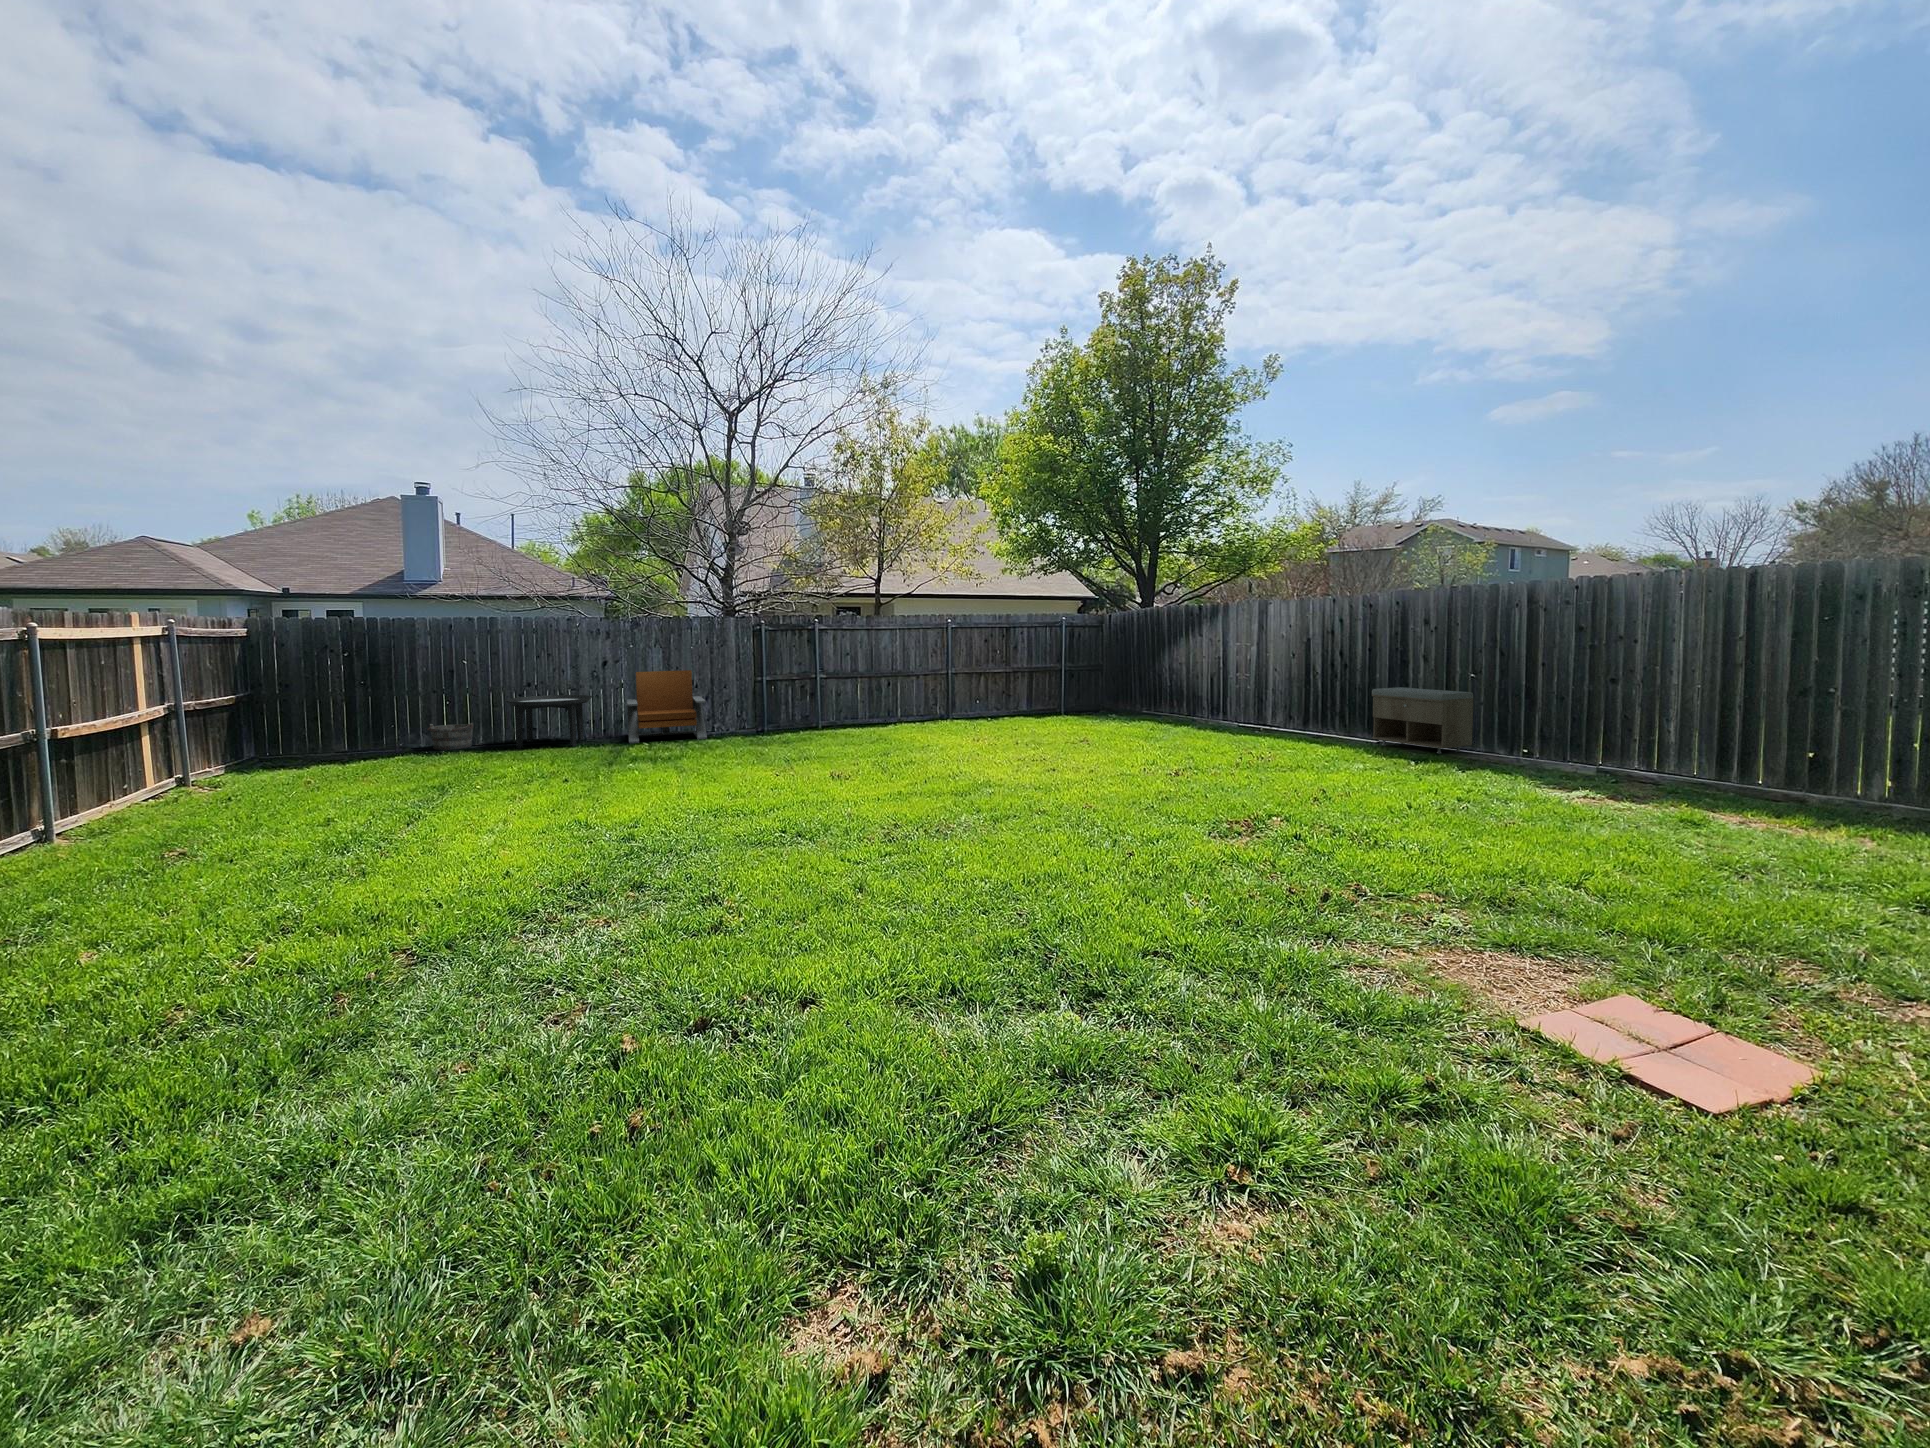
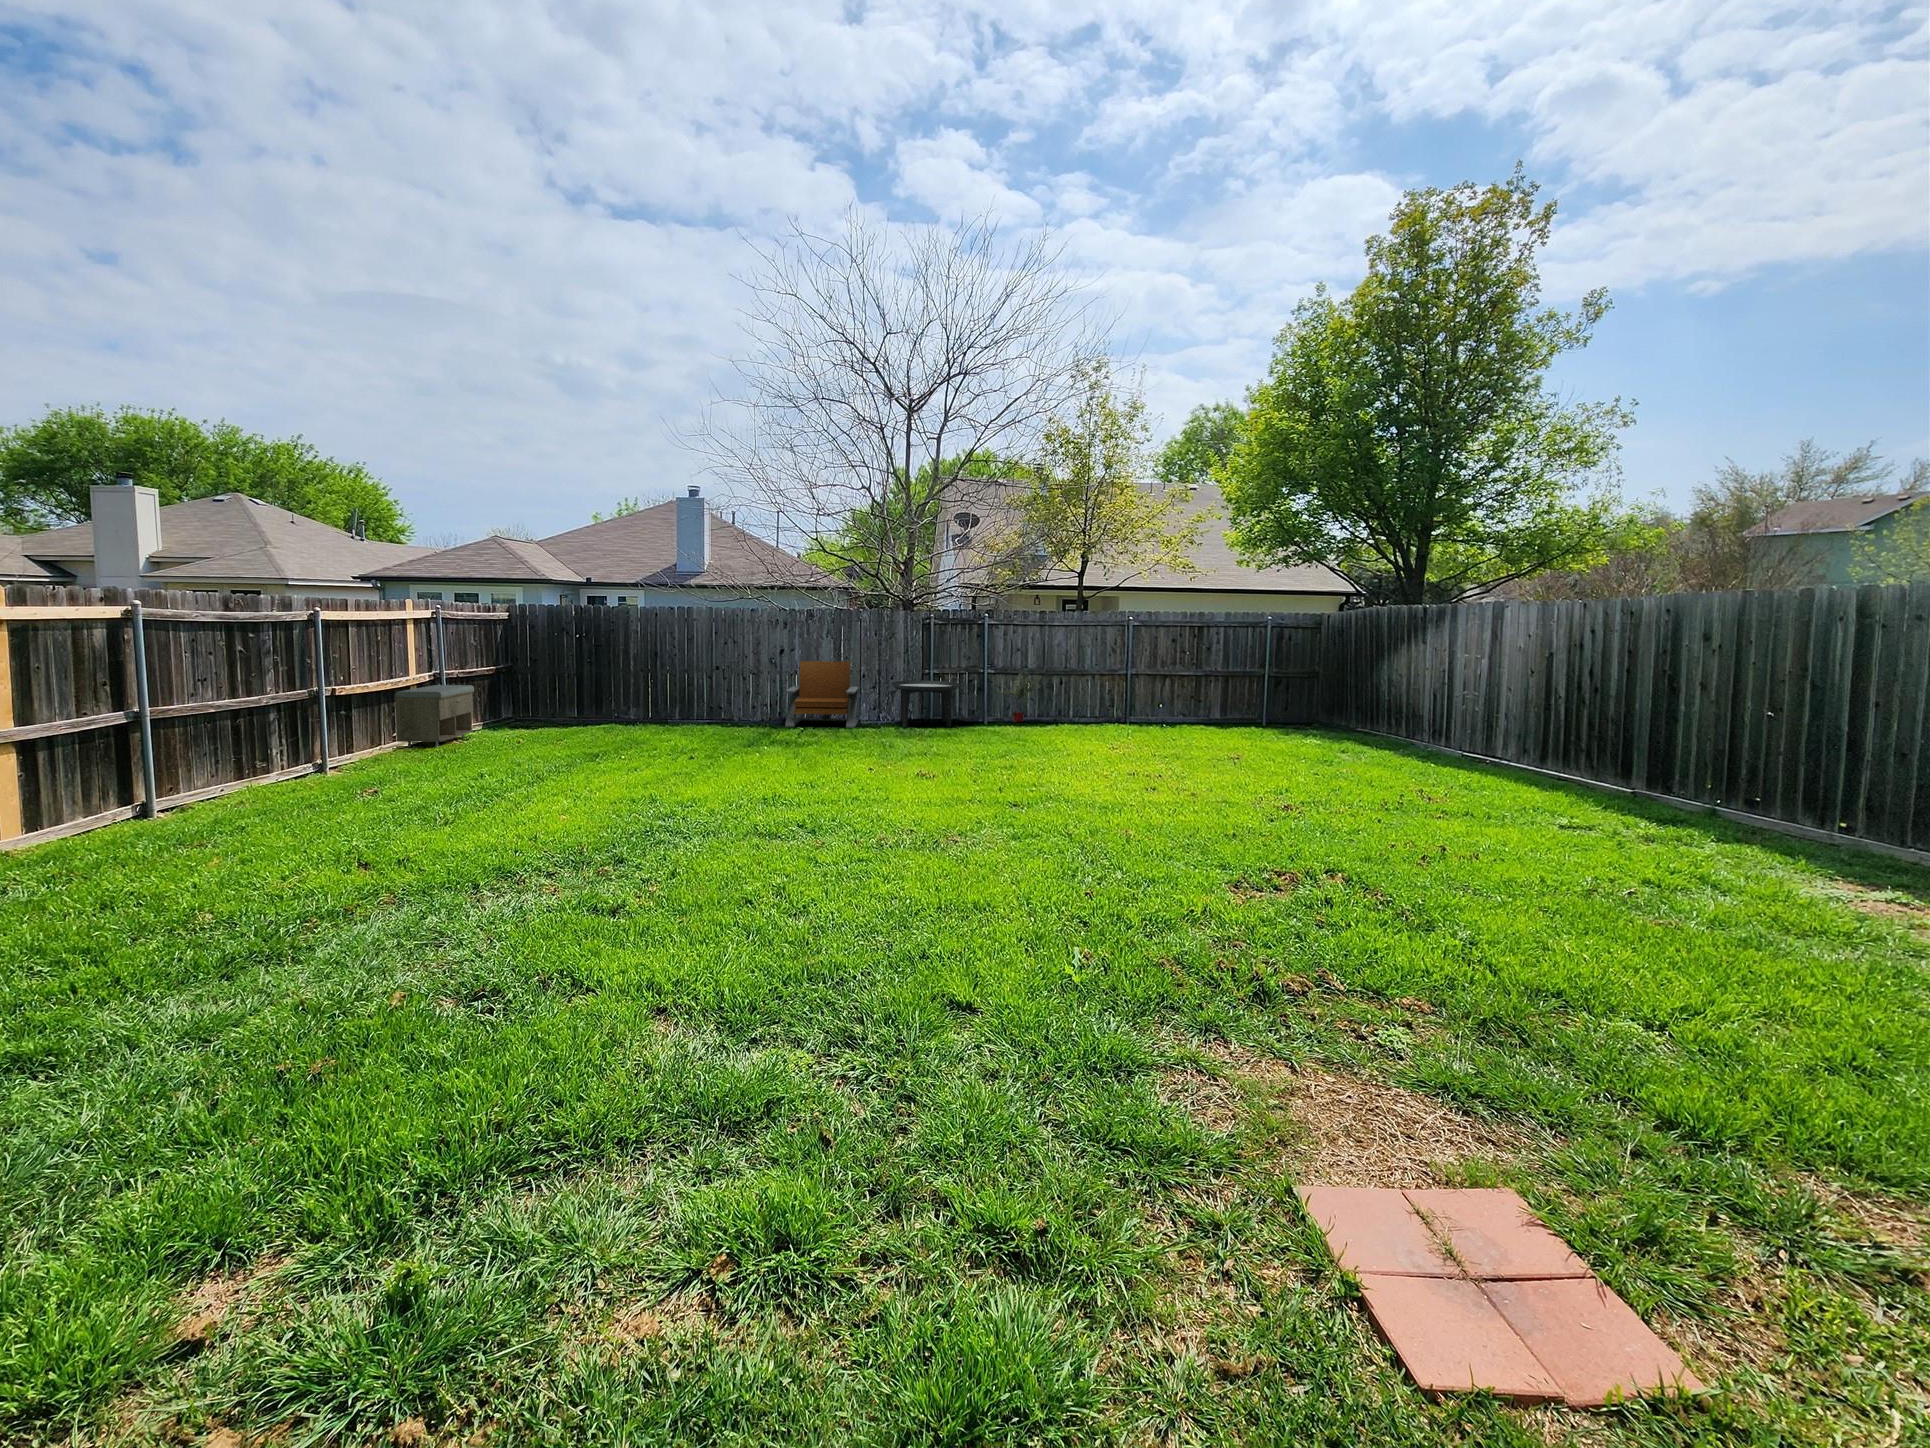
potted tree: none [840,669,882,723] -> present [997,668,1041,723]
storage bench: present [1372,687,1473,753] -> present [395,685,474,747]
round table: present [505,695,592,749] -> present [891,681,961,728]
bucket: present [427,723,474,750] -> none [631,697,668,721]

